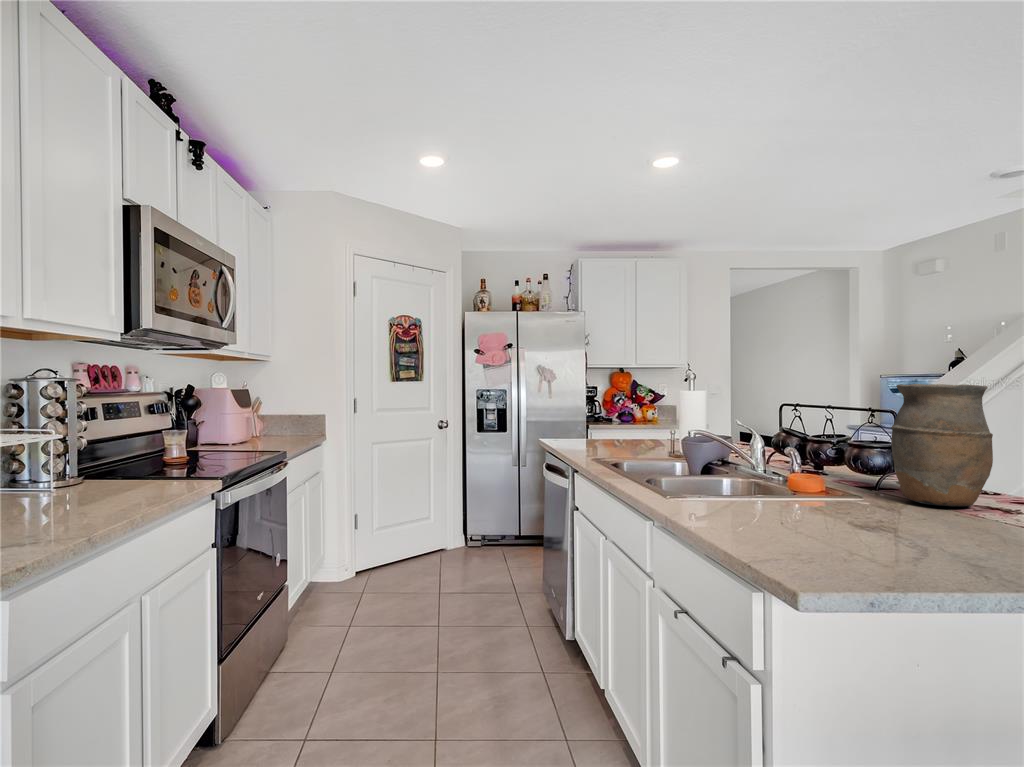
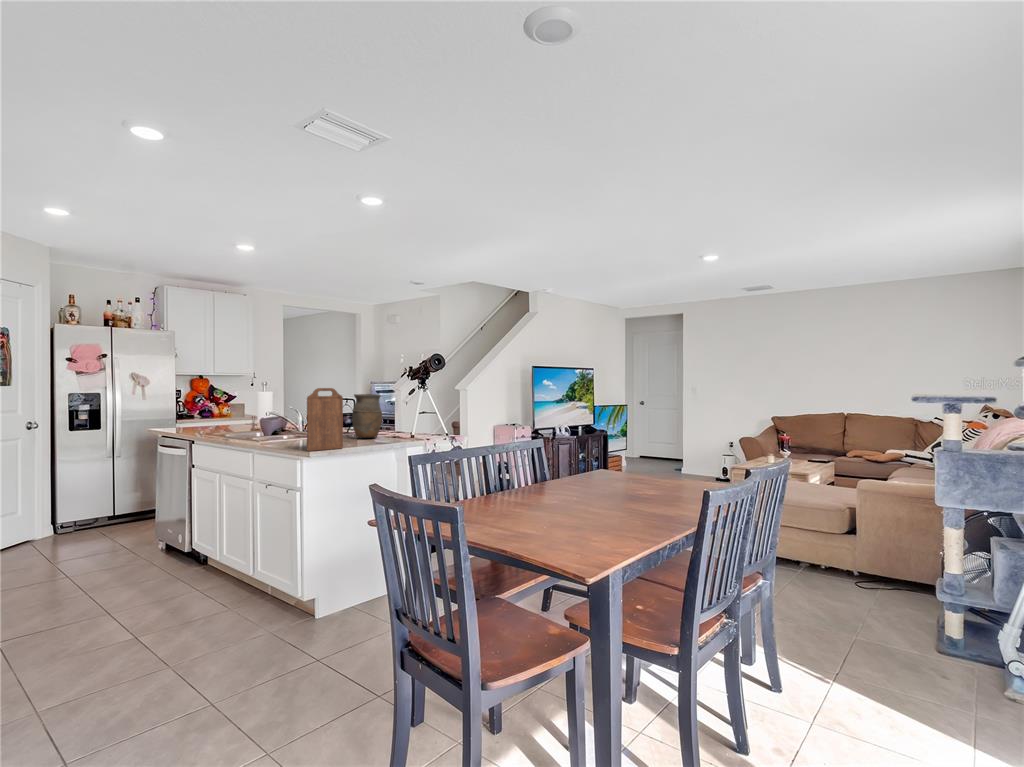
cutting board: none [777,357,900,555] -> present [307,388,343,451]

